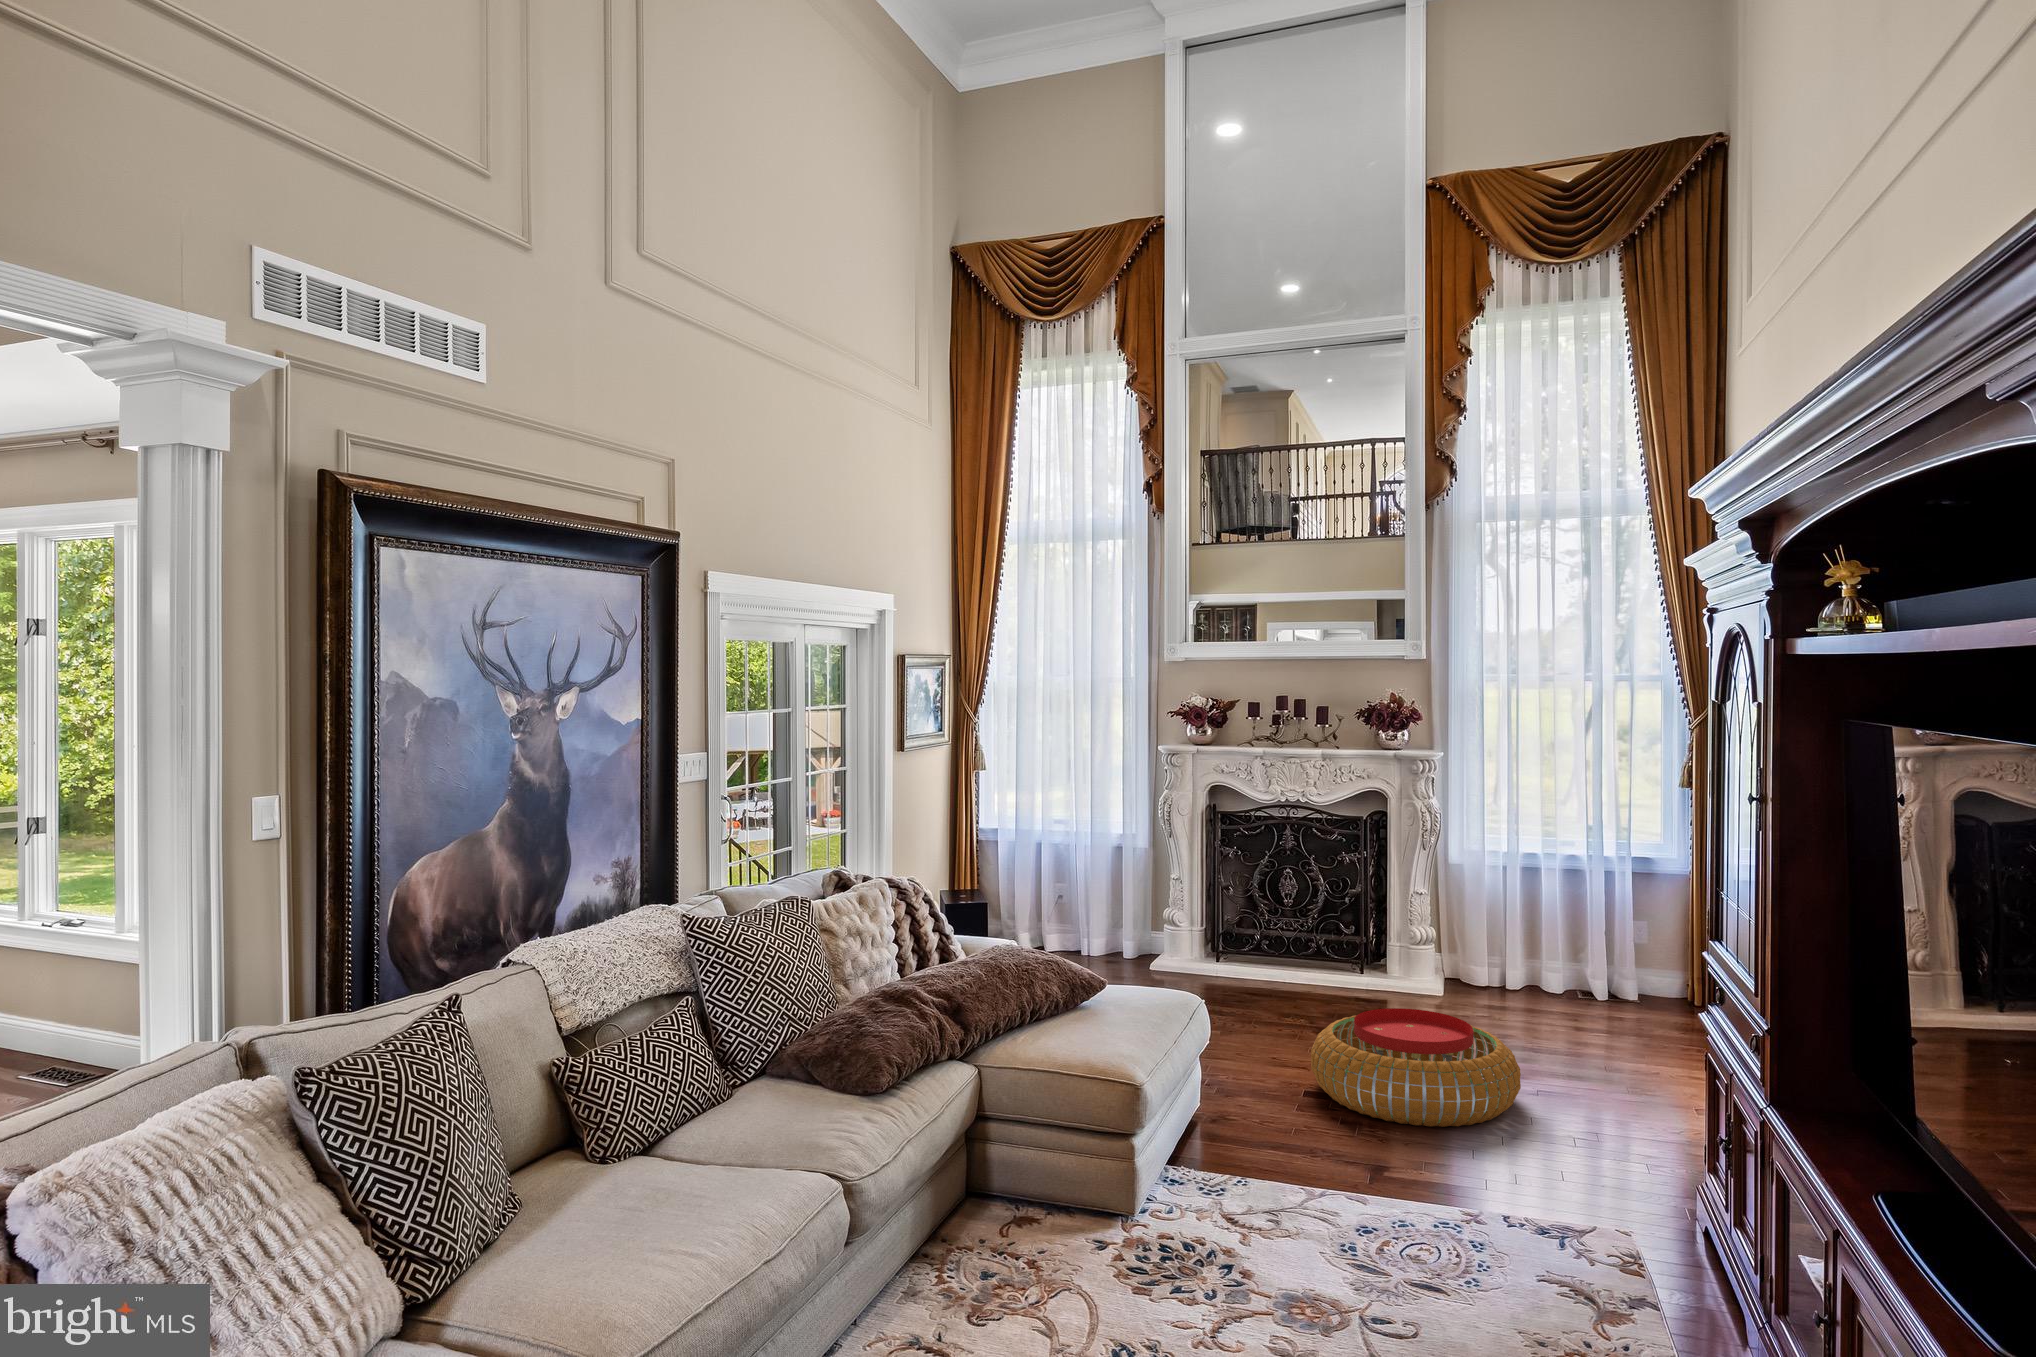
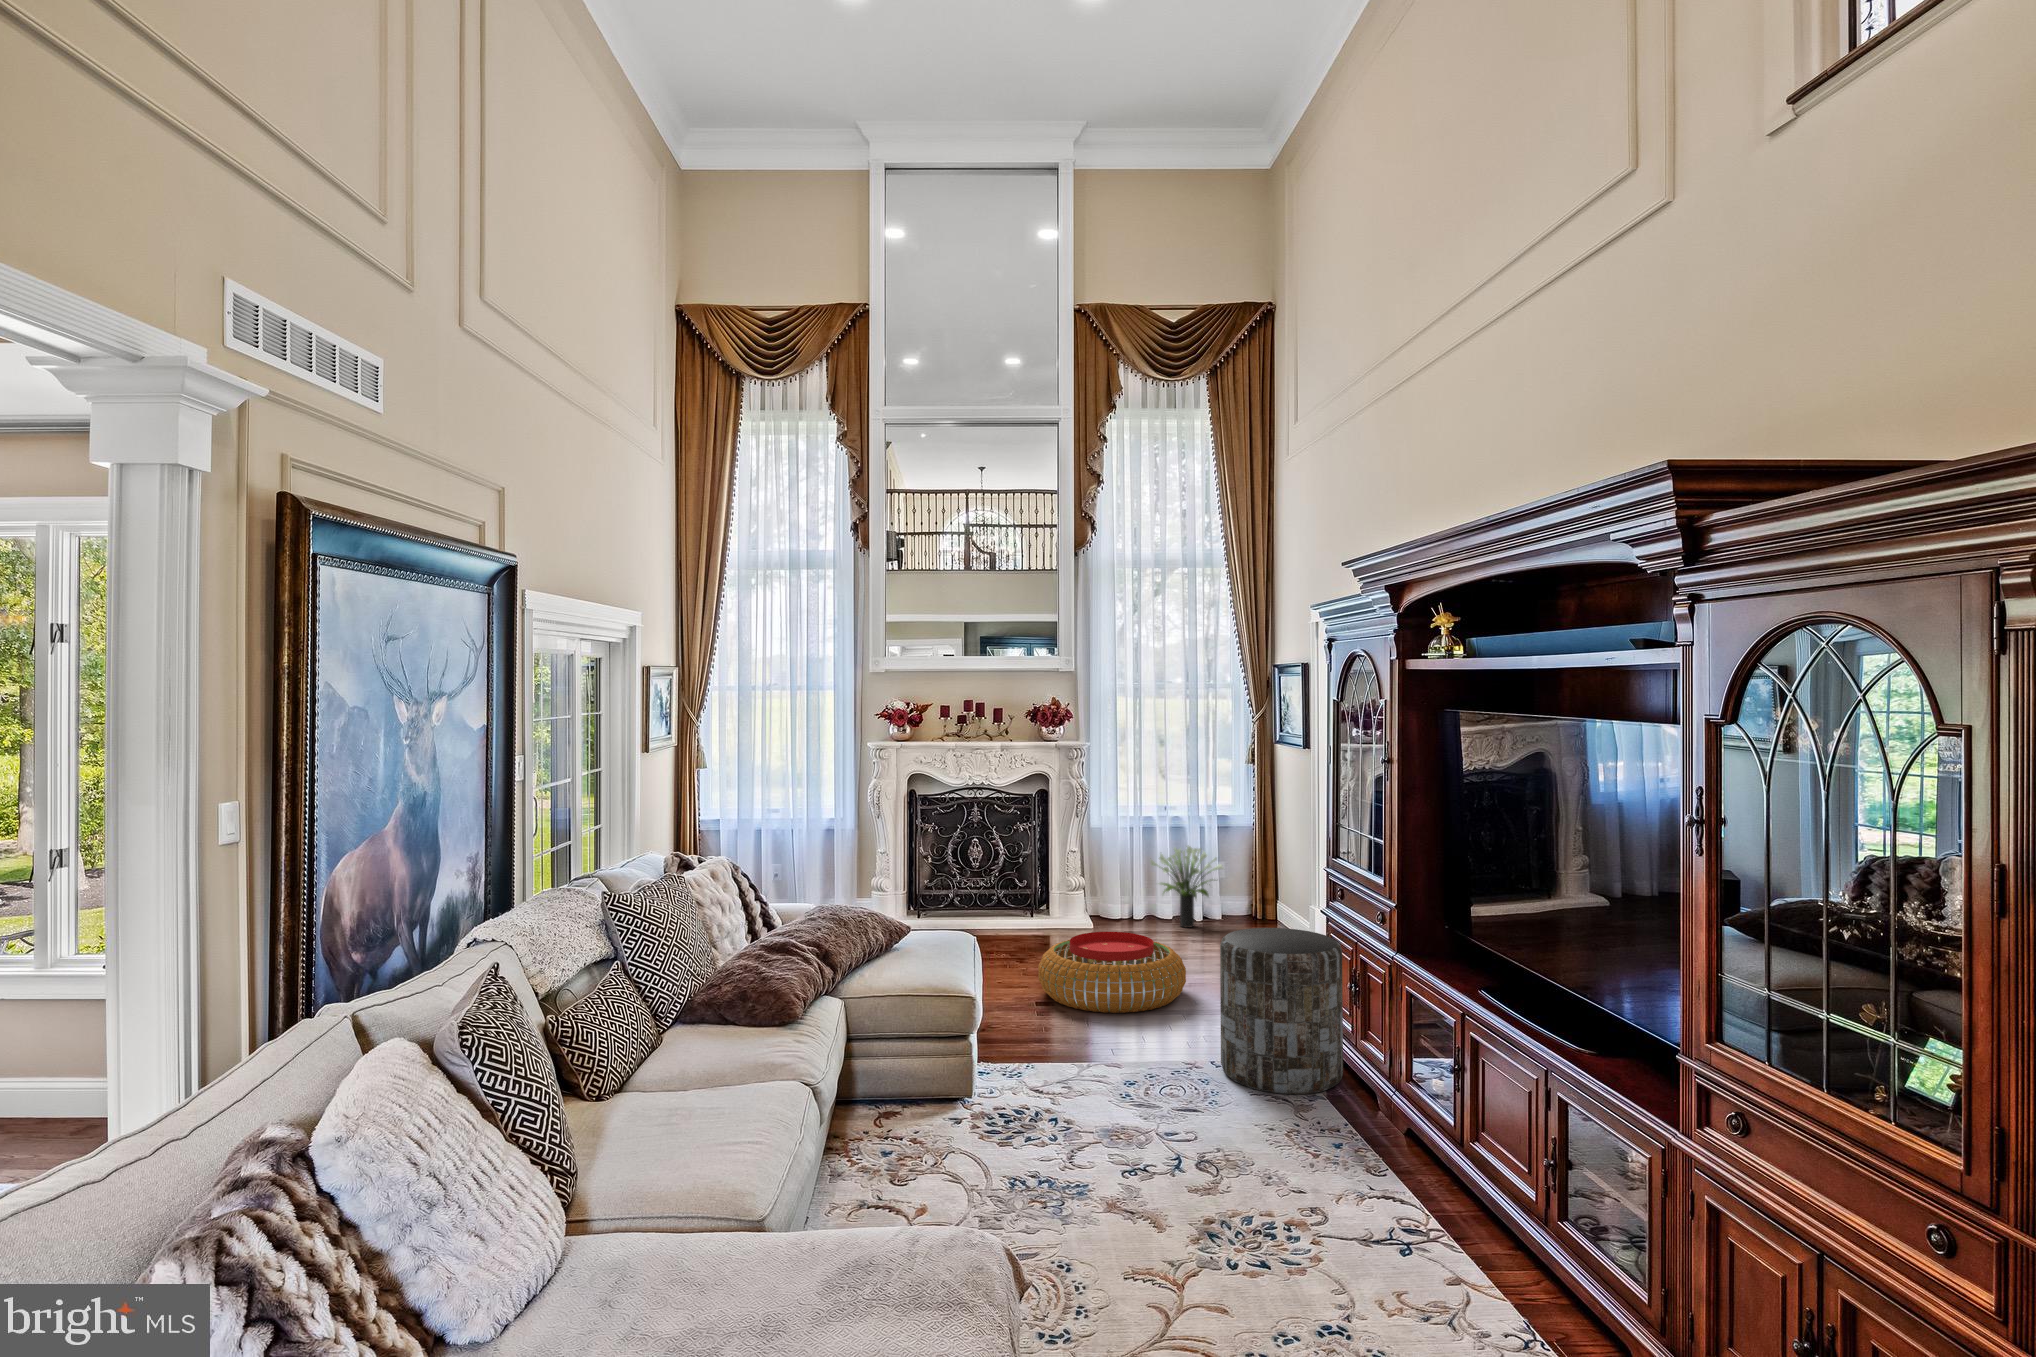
potted plant: none [1527,898,1639,1011] -> present [1150,846,1224,928]
side table: none [1508,1036,1707,1302] -> present [1220,928,1343,1094]

